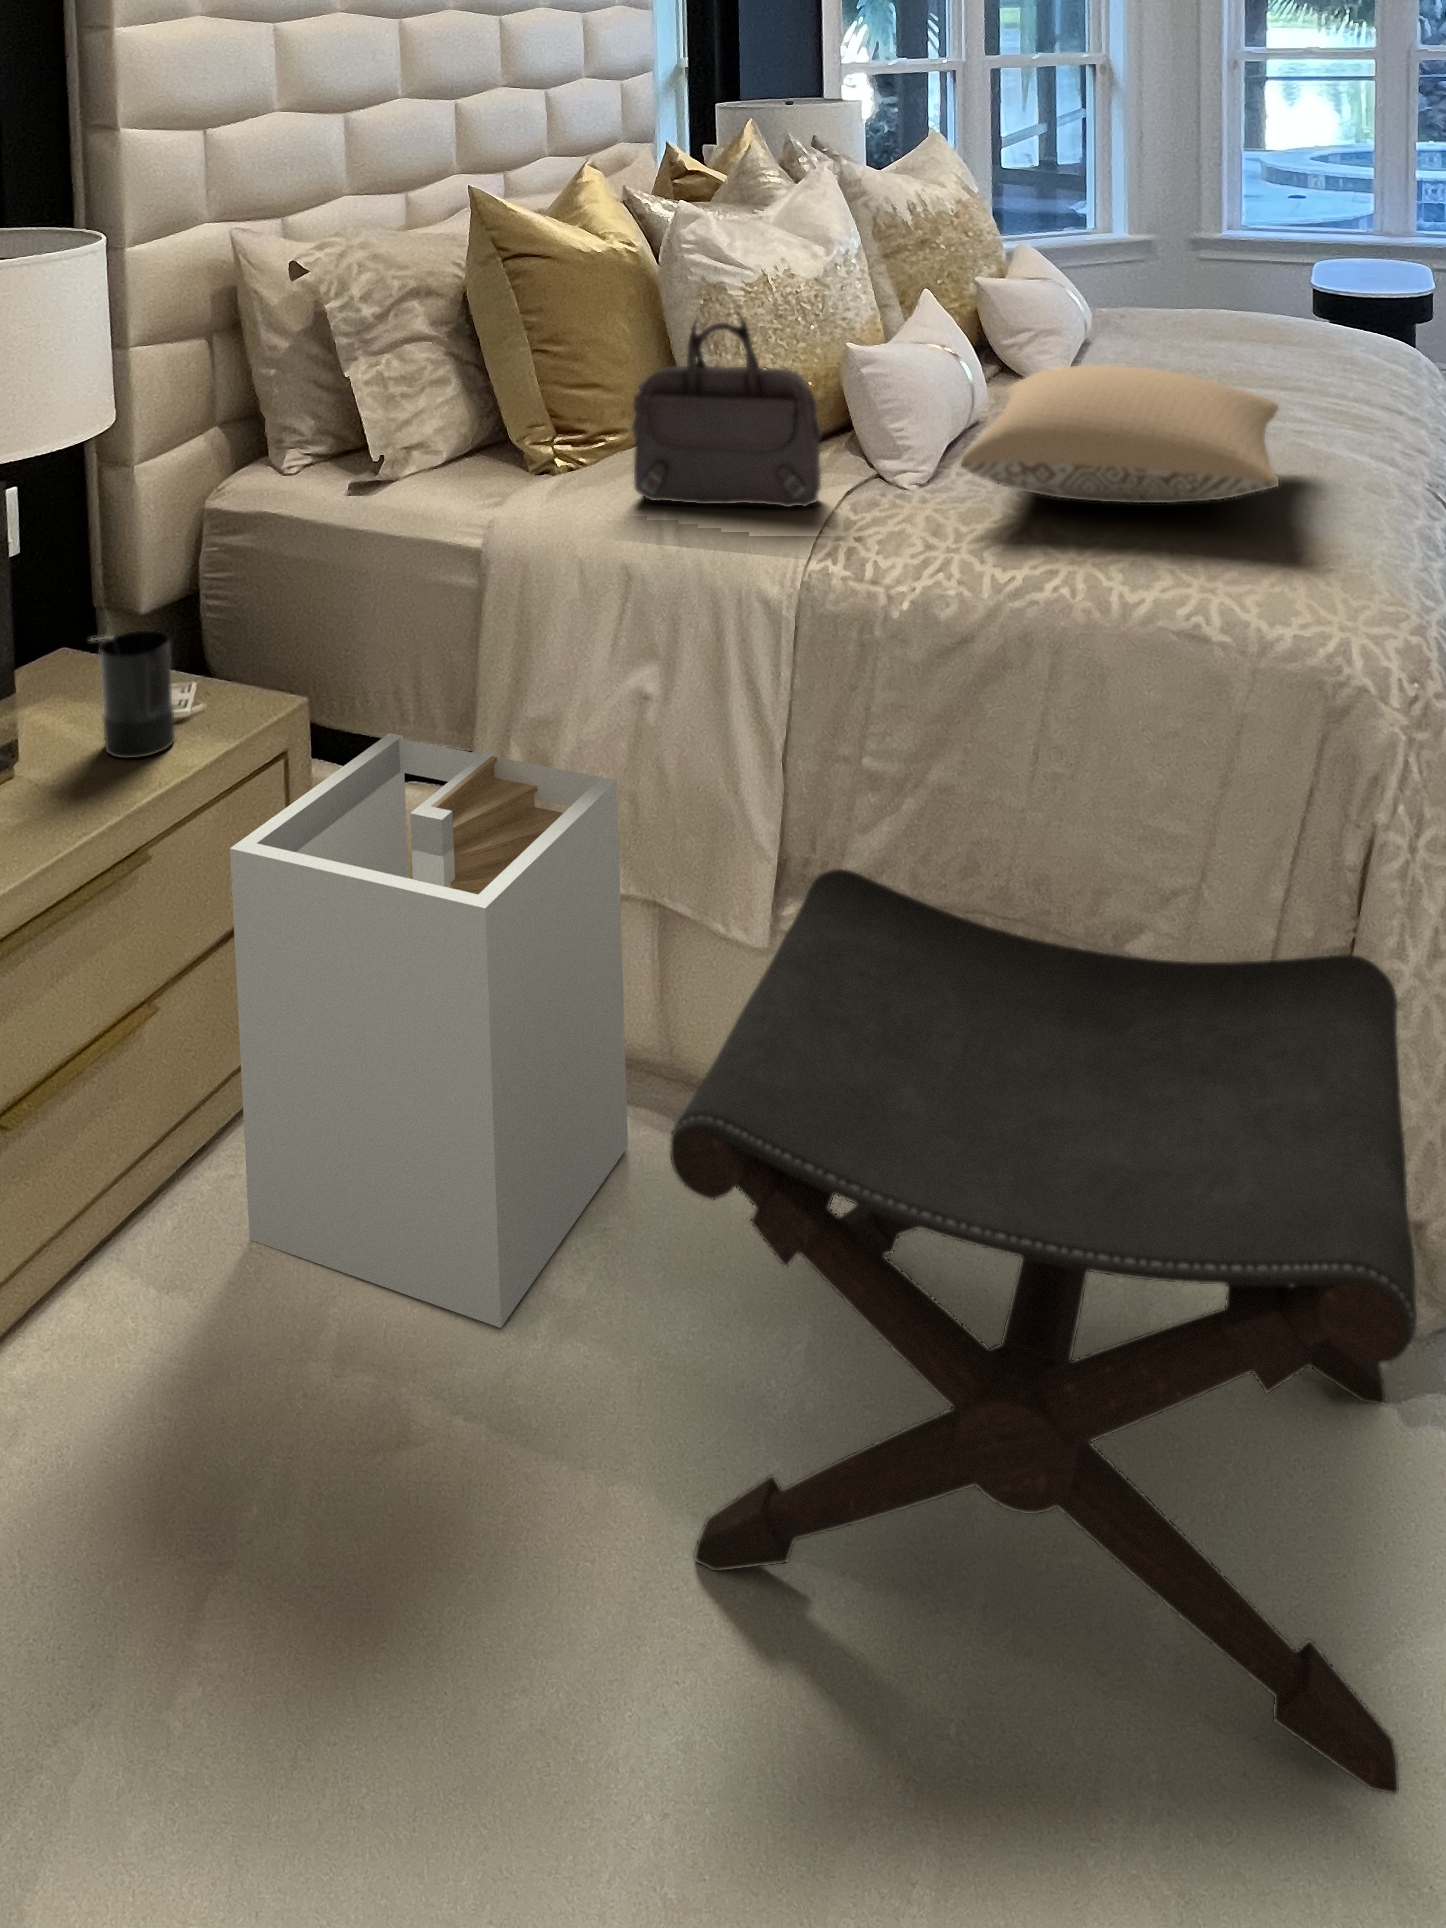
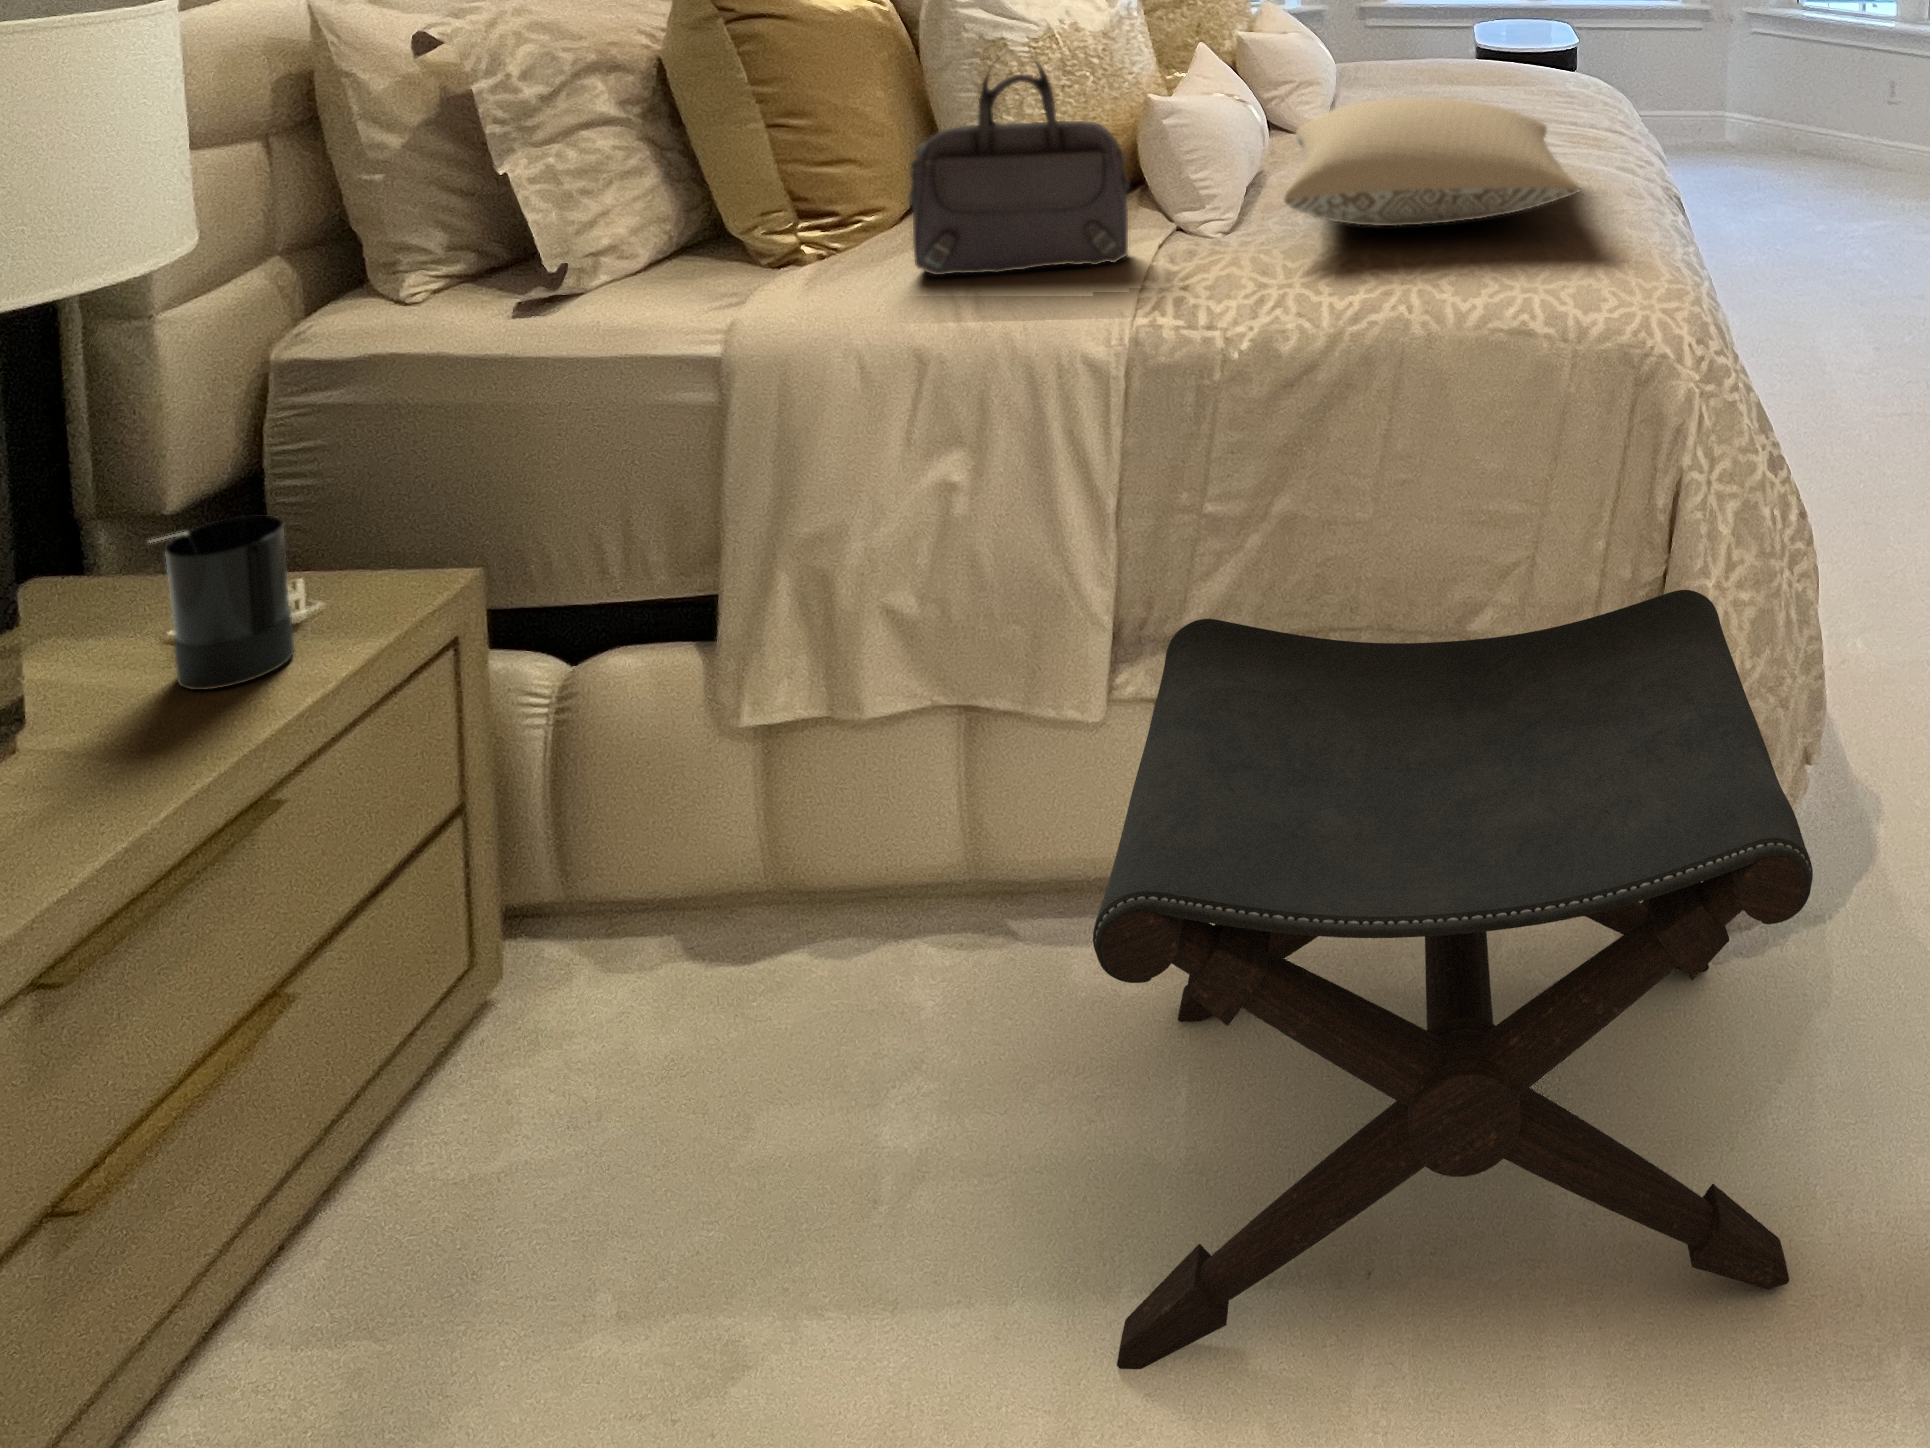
laundry hamper: present [230,733,628,1328] -> none [419,581,945,1243]

